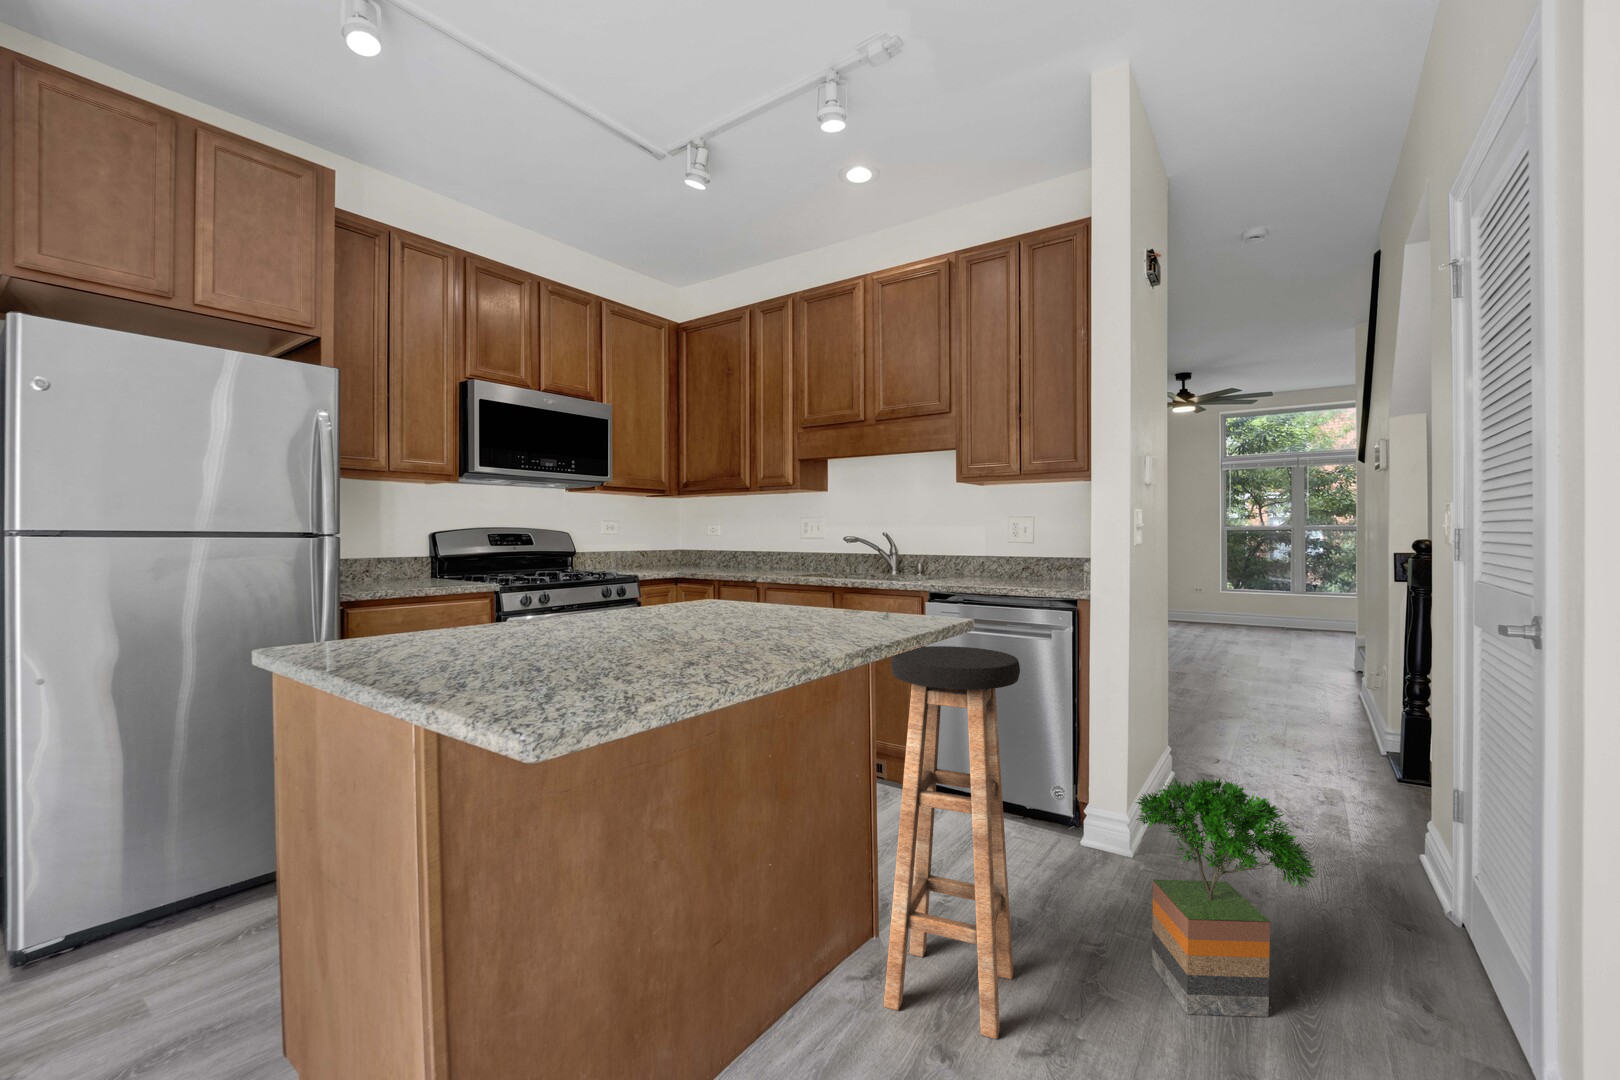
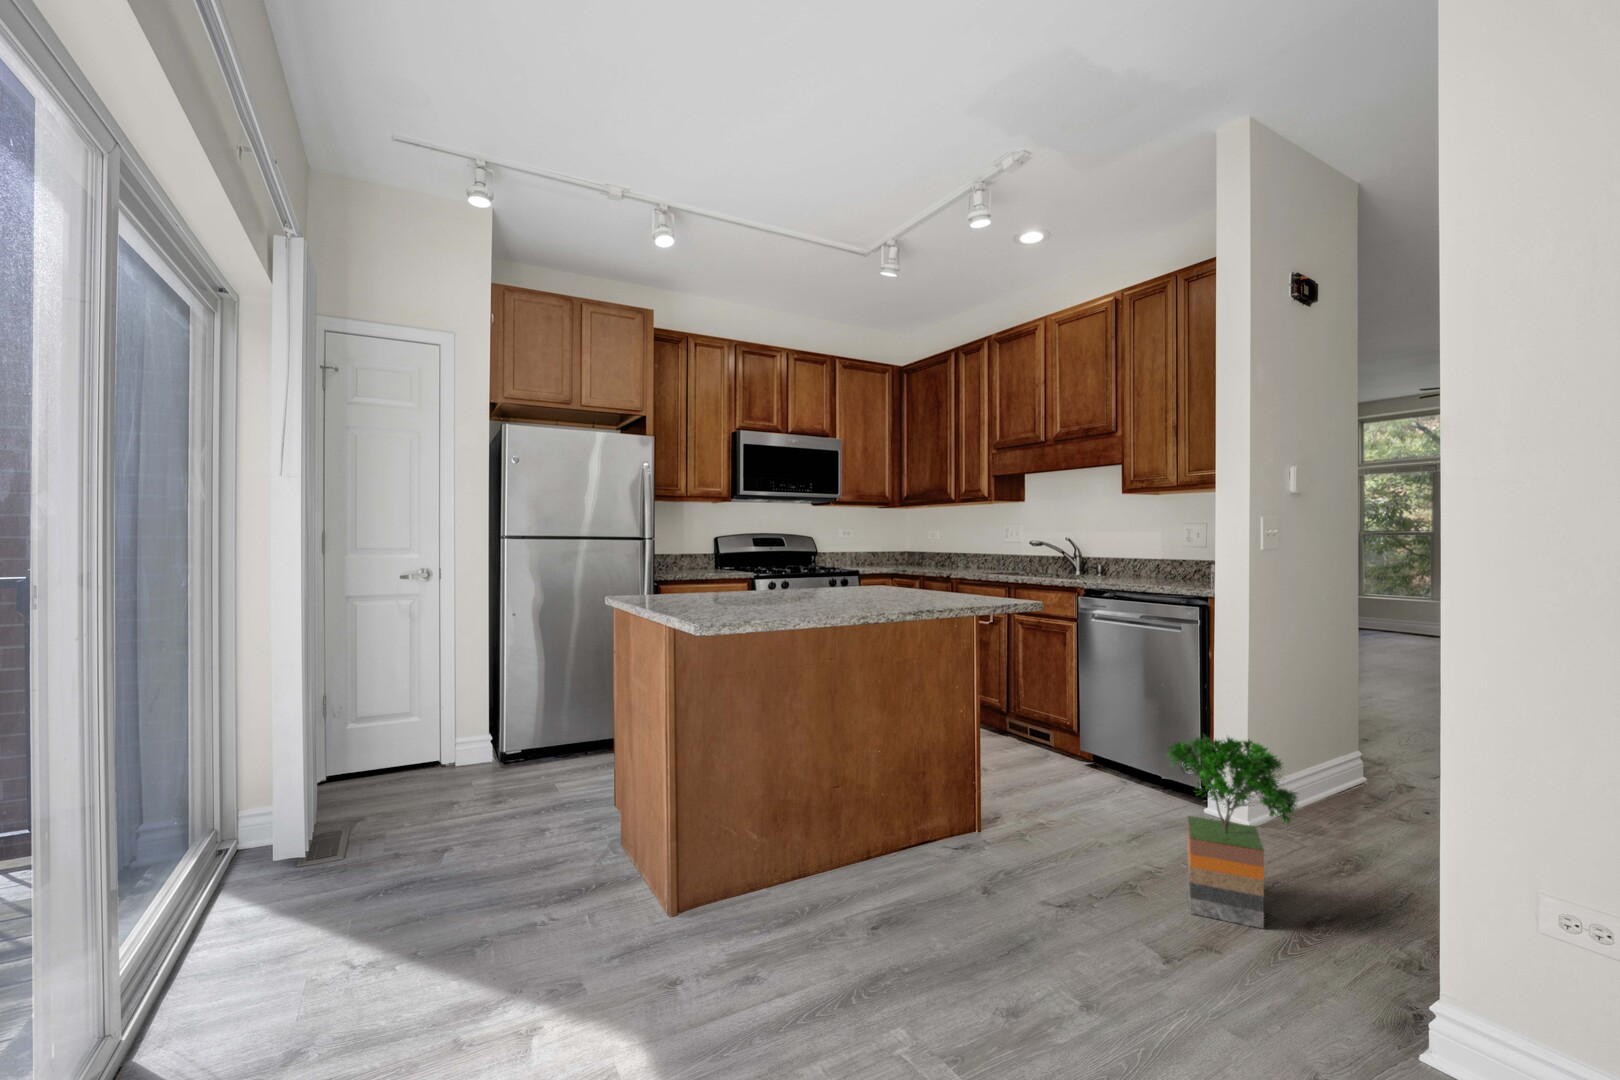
bar stool: present [884,646,1020,1039] -> none [953,619,1064,894]

